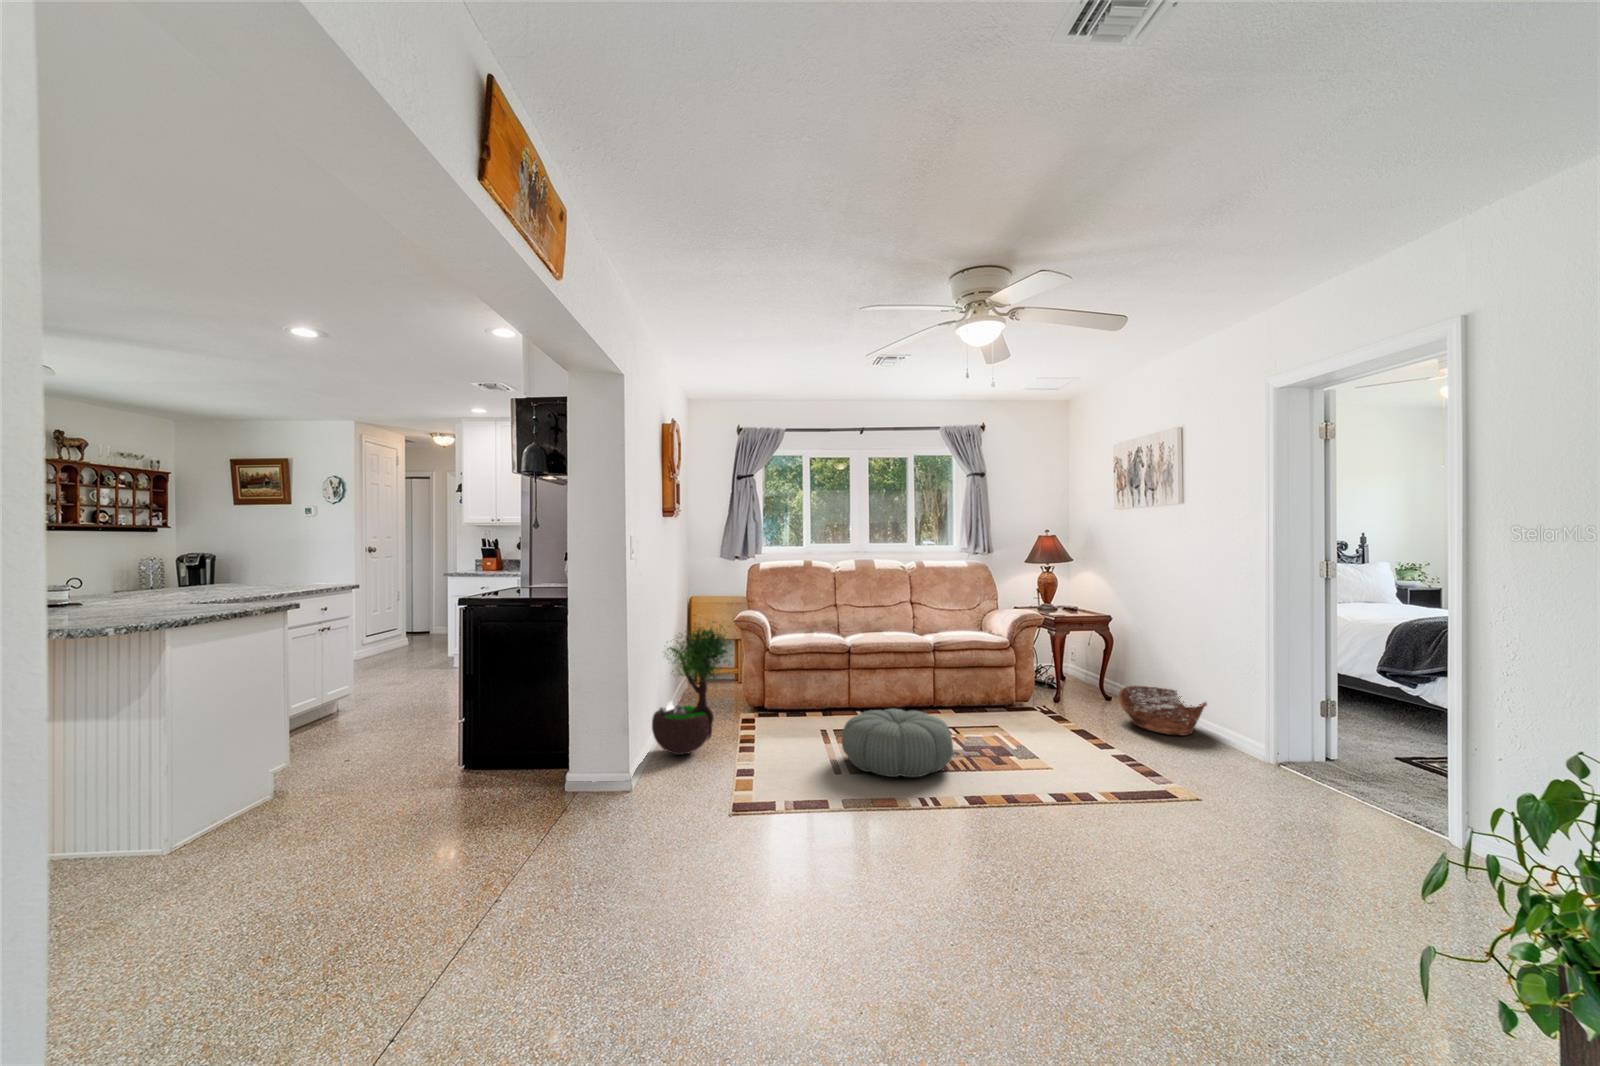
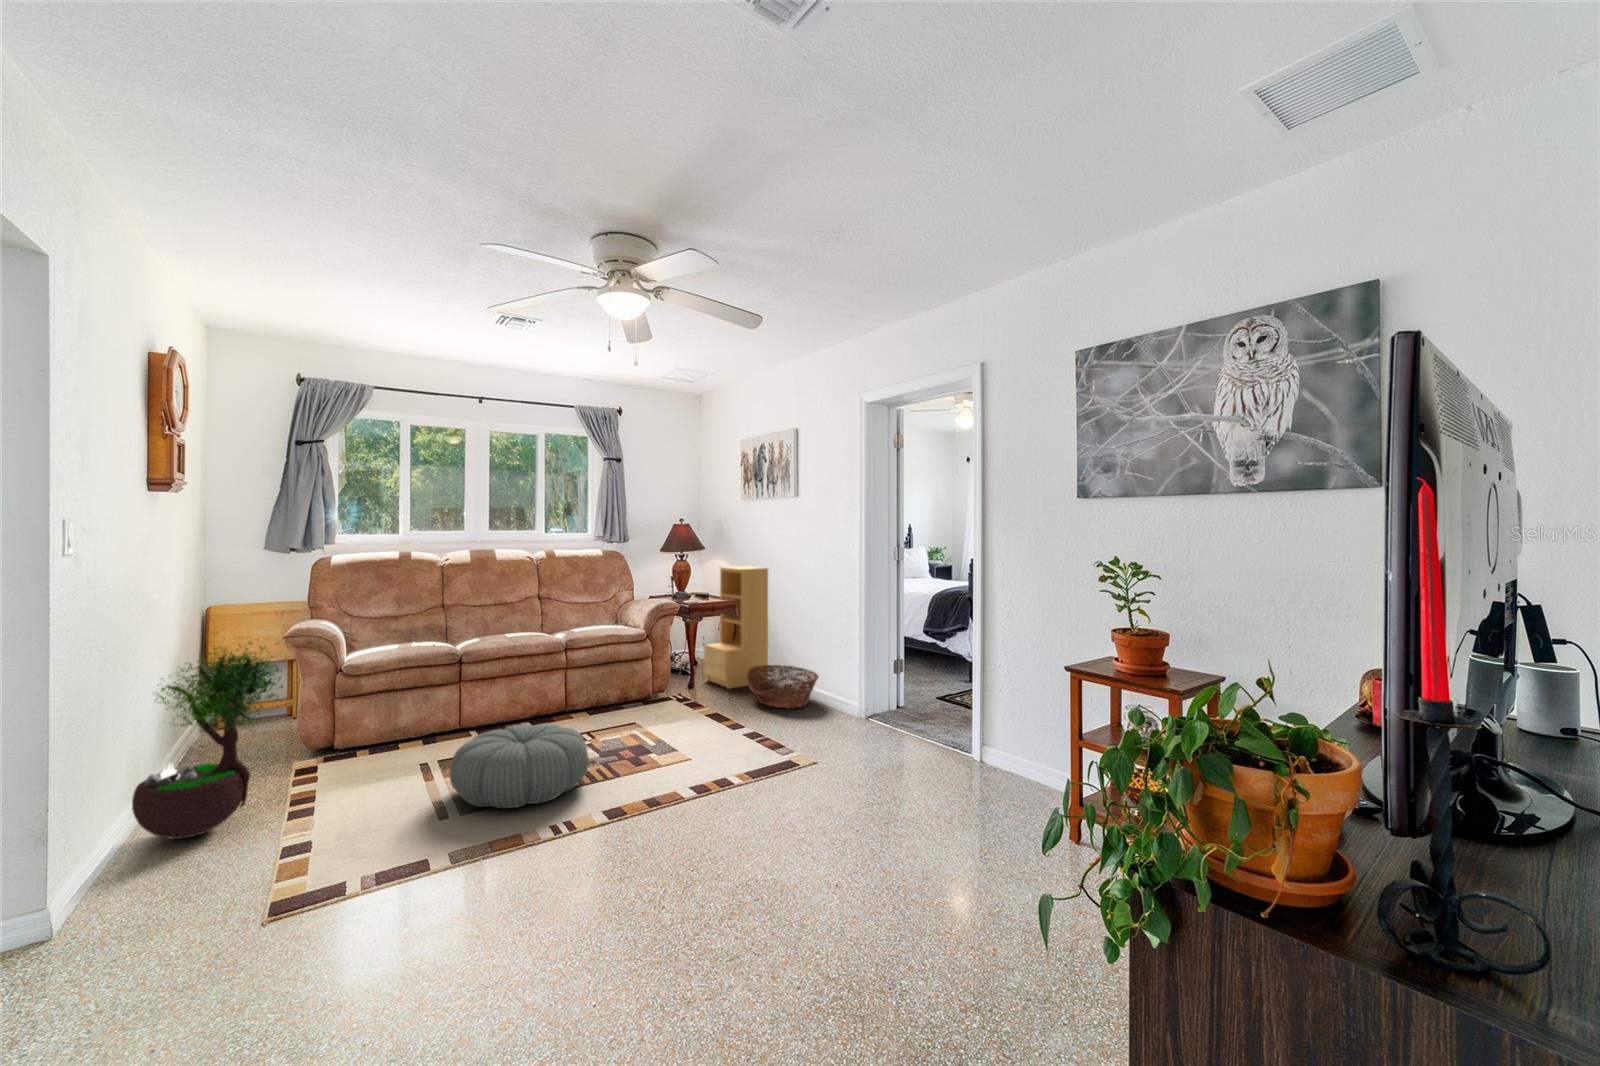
bookshelf: none [1073,579,1146,707] -> present [704,566,768,689]

